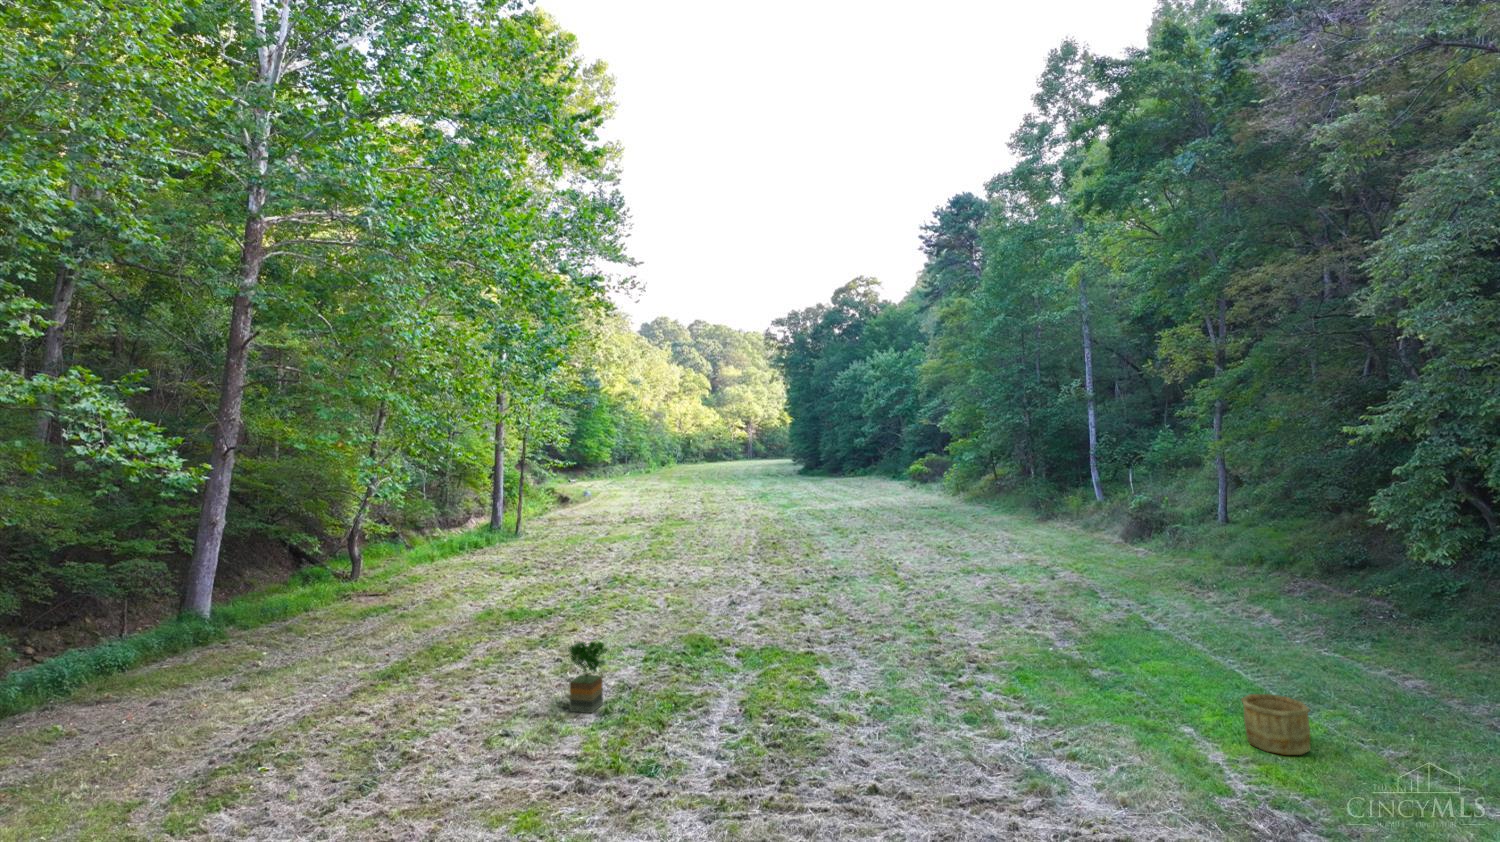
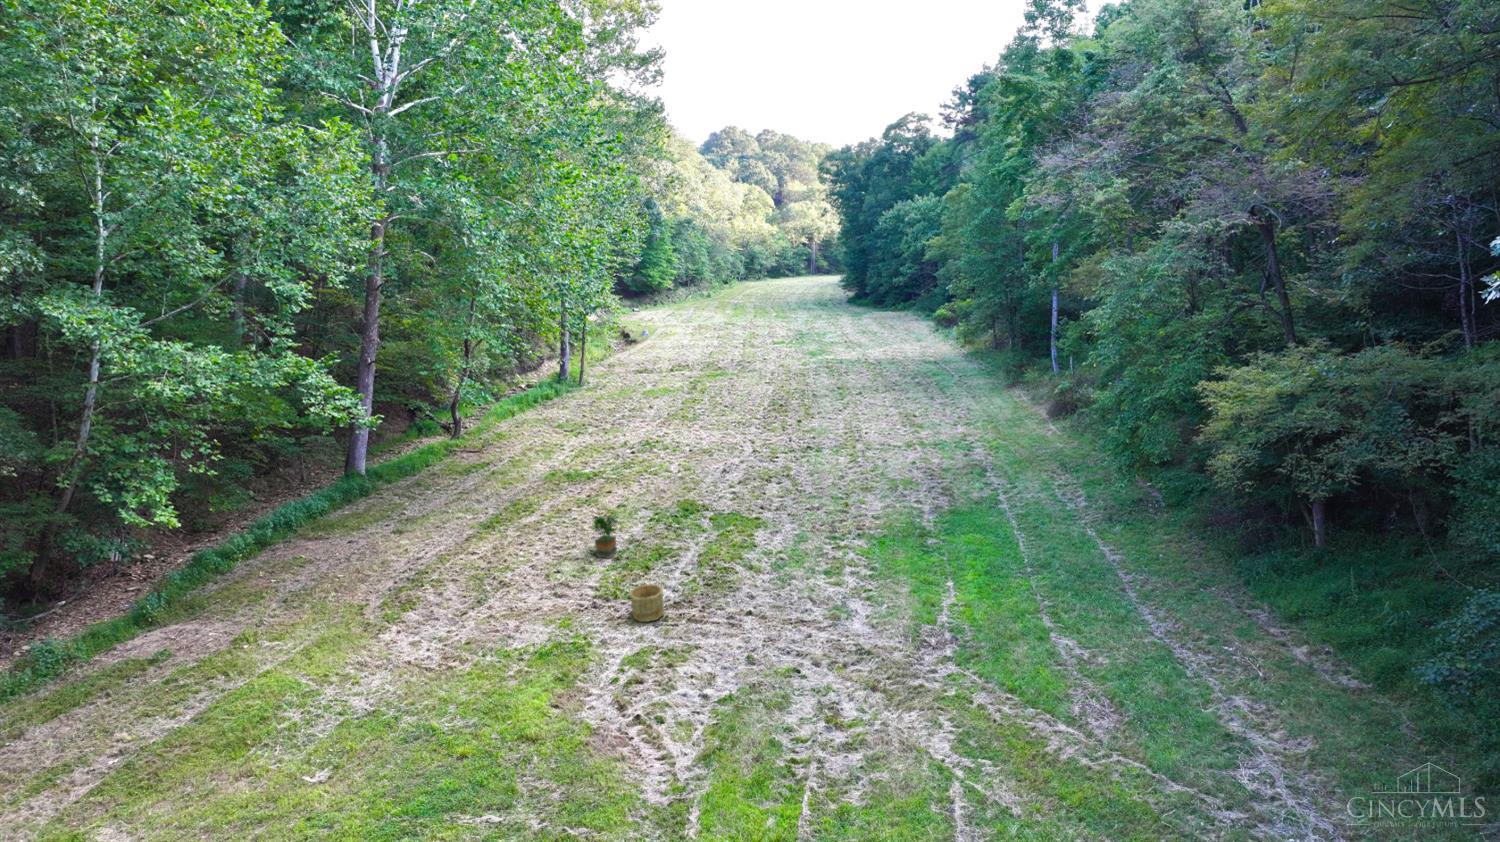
wooden bucket: present [1241,694,1311,755] -> present [629,584,664,622]

